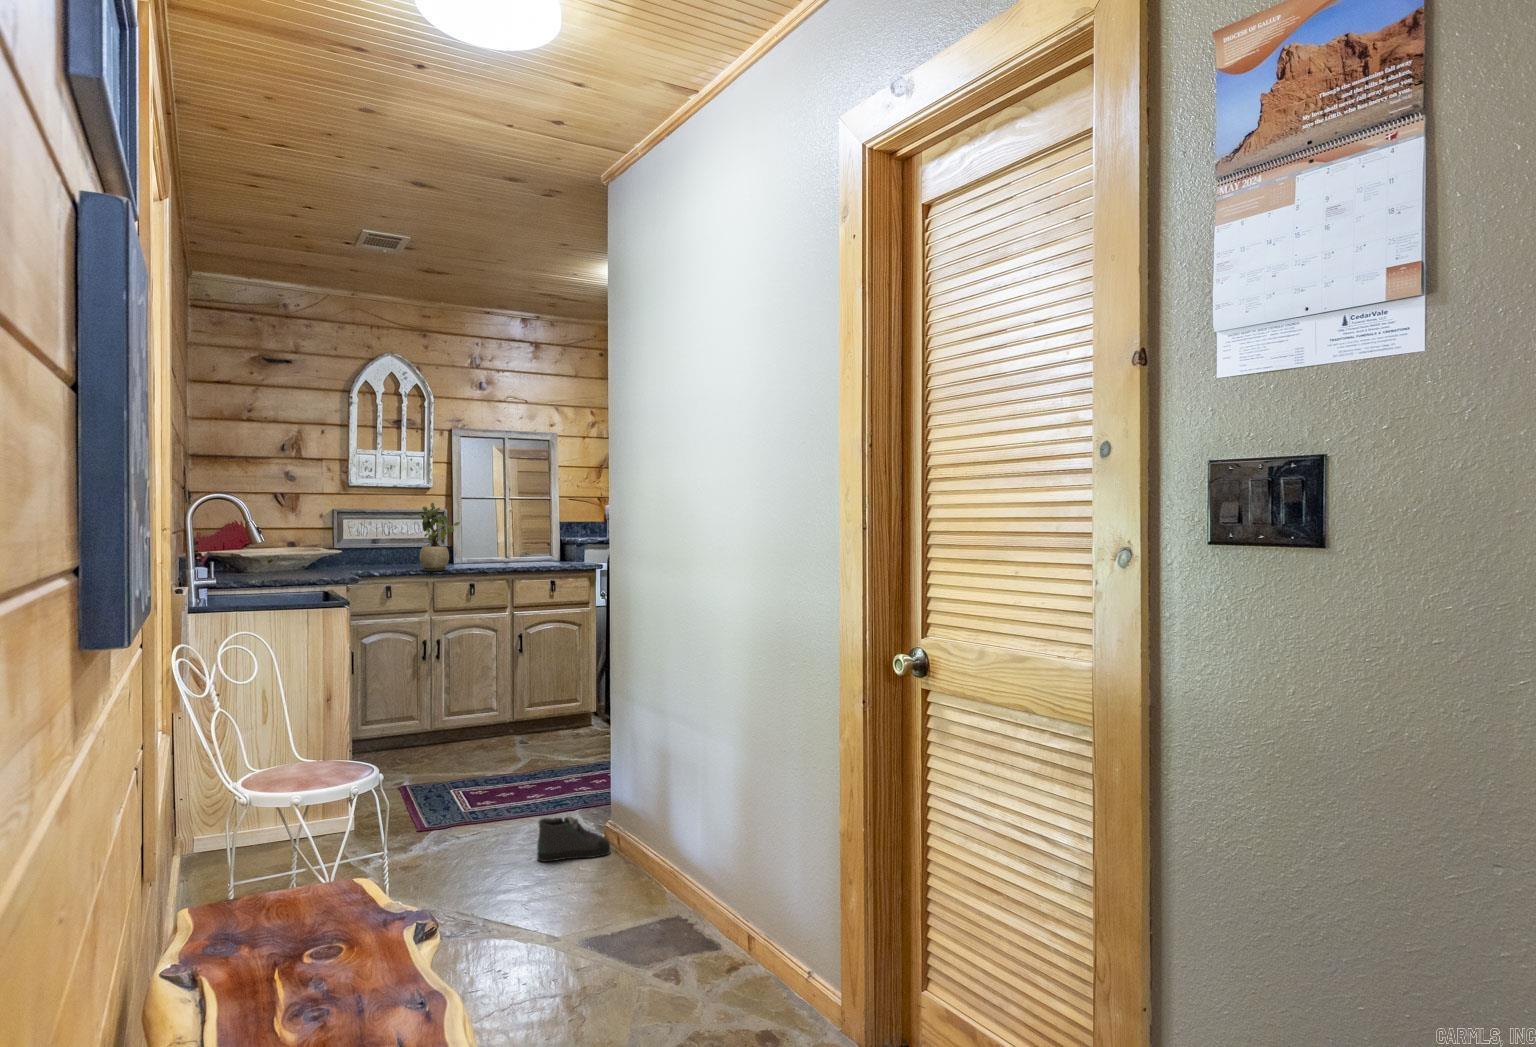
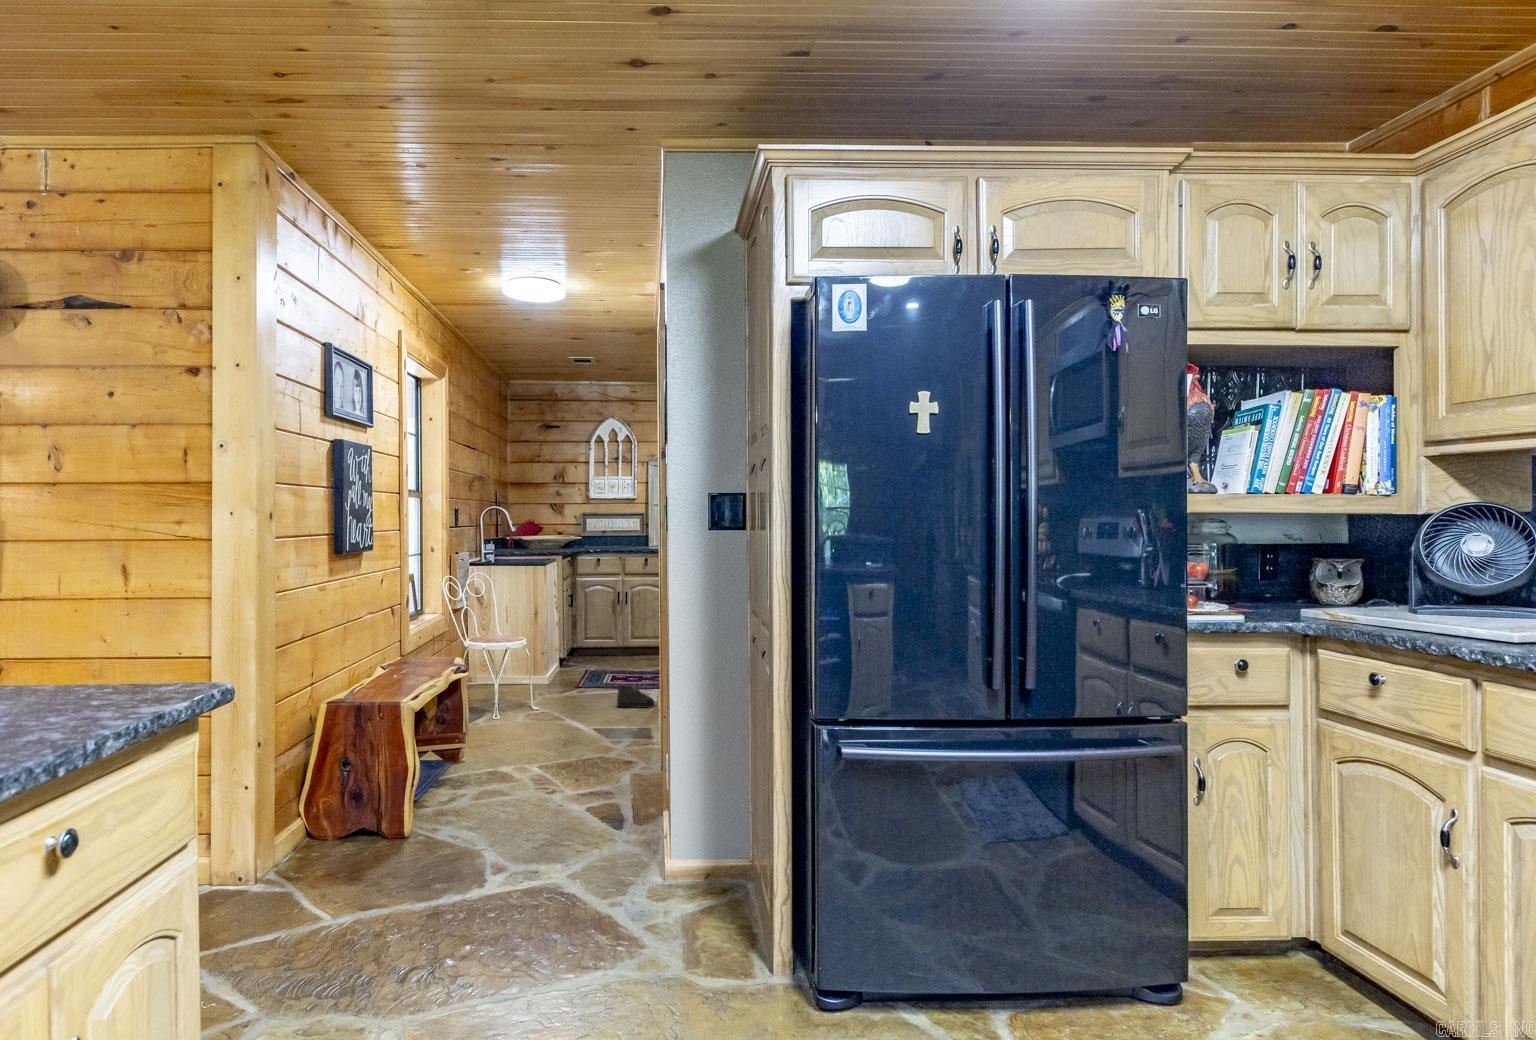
potted plant: present [418,503,460,571] -> none [617,510,638,551]

